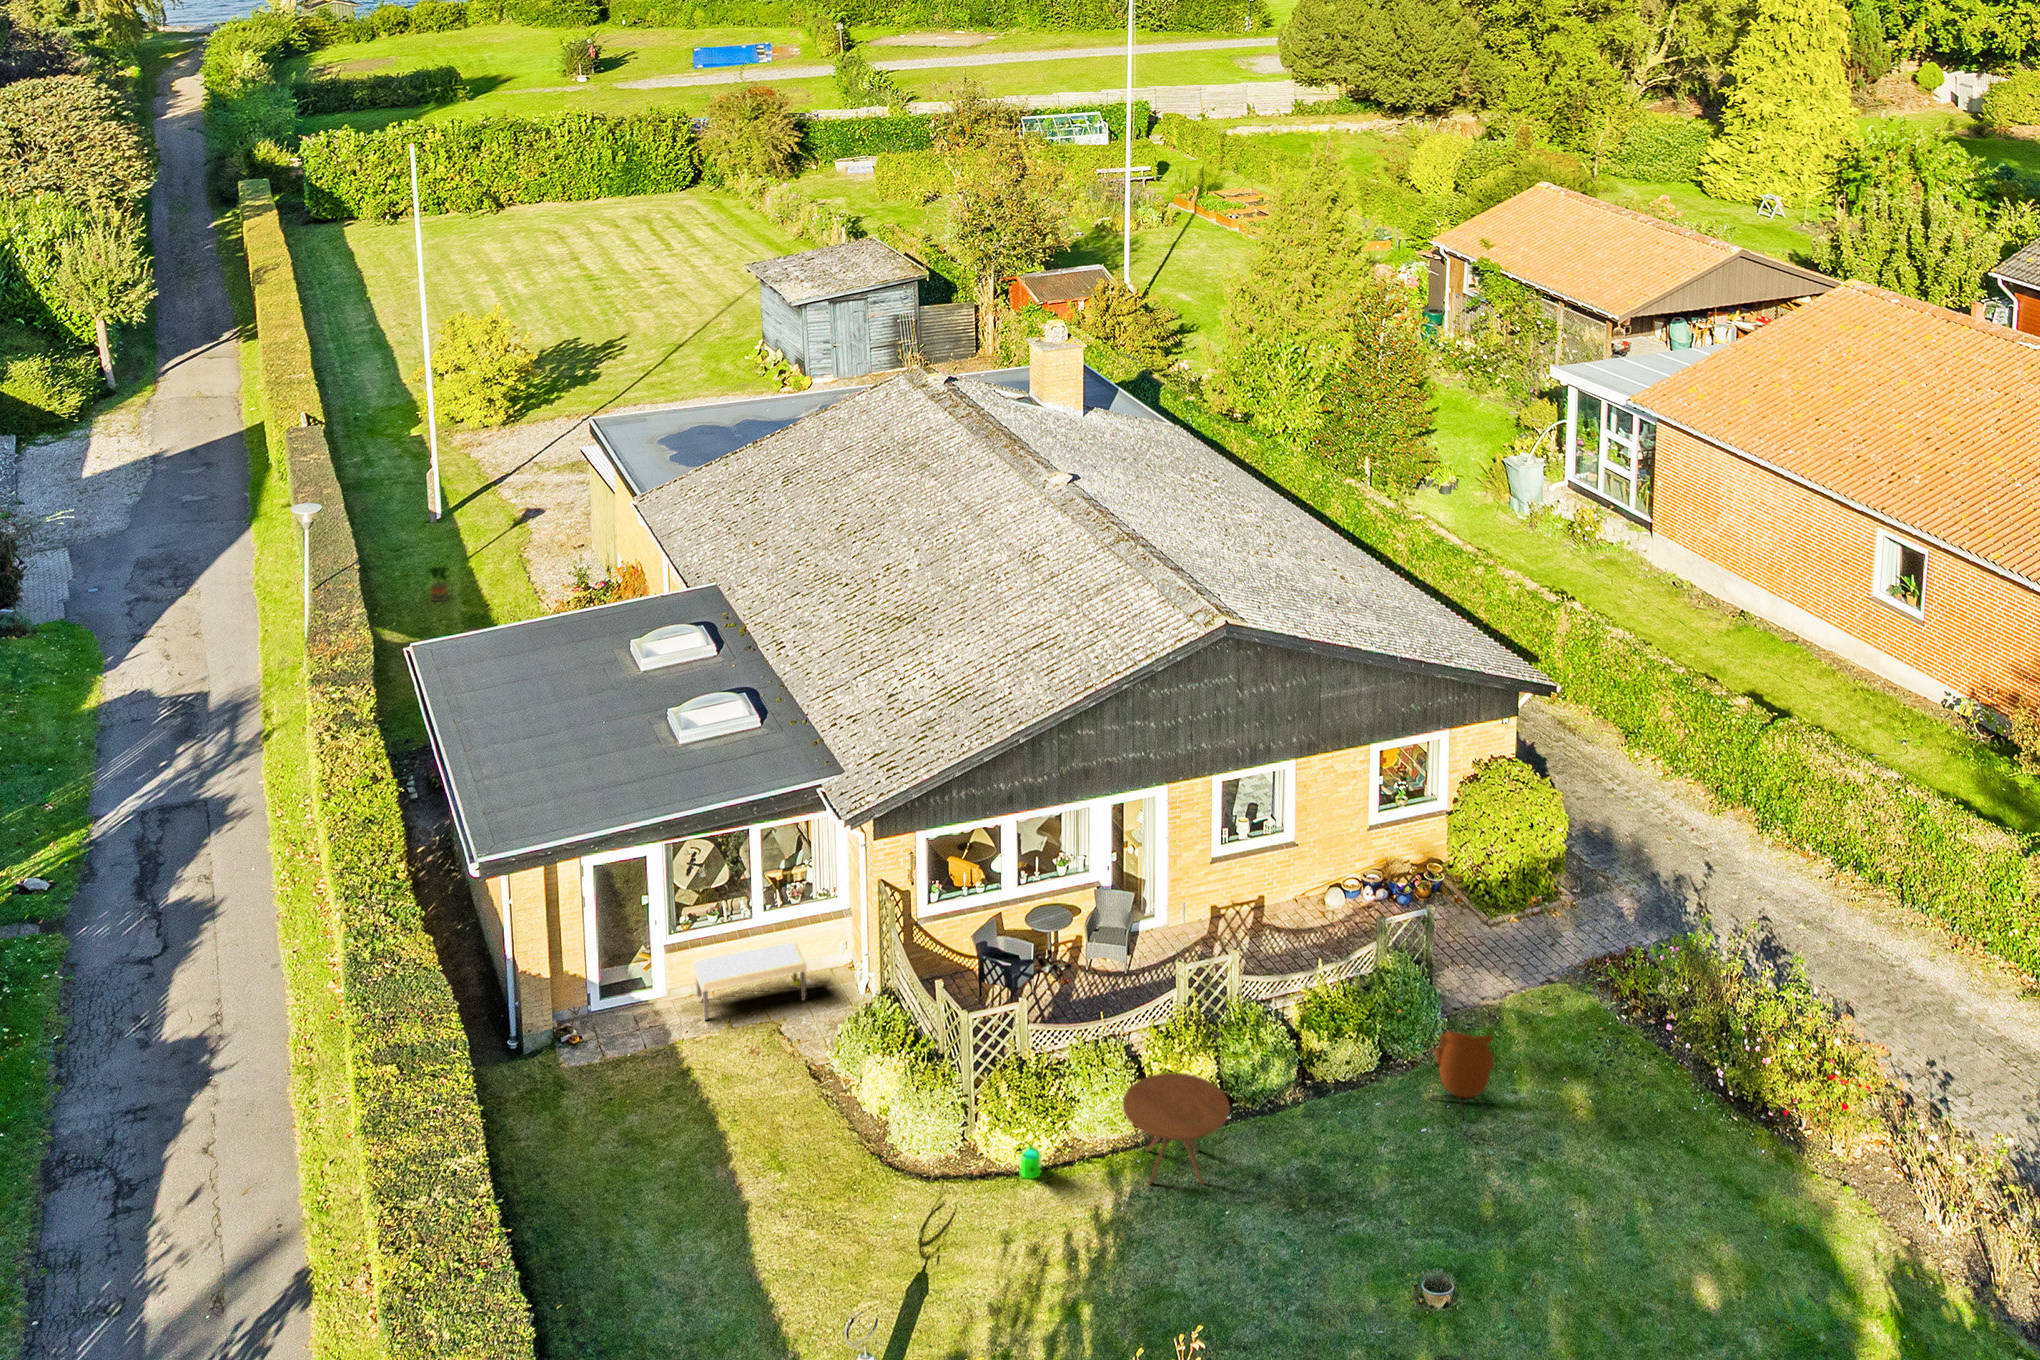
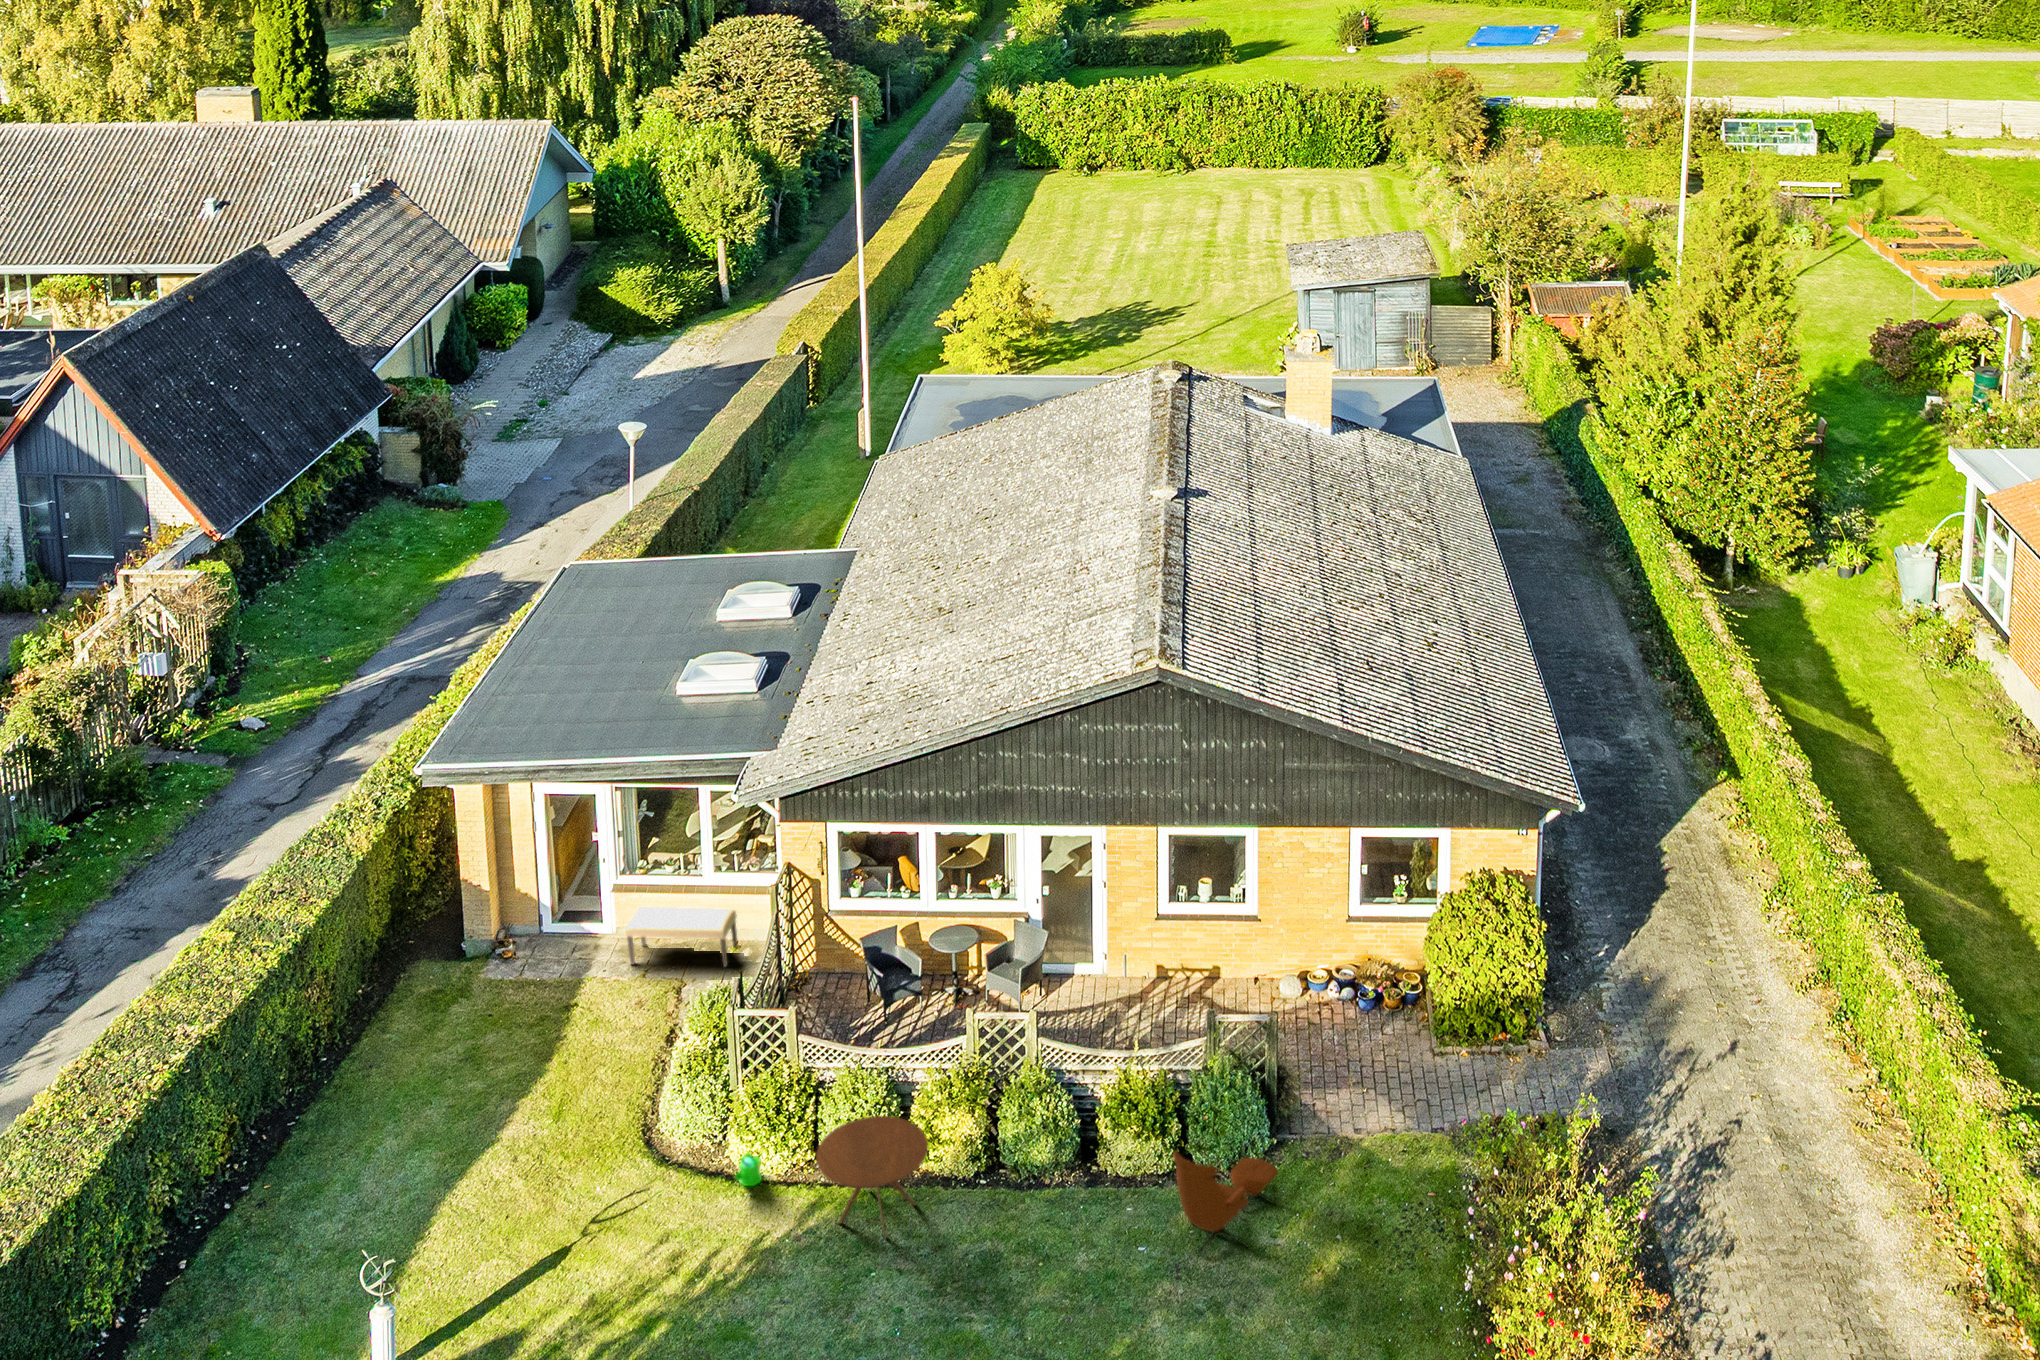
potted tree: present [428,566,450,601] -> none [780,497,802,532]

